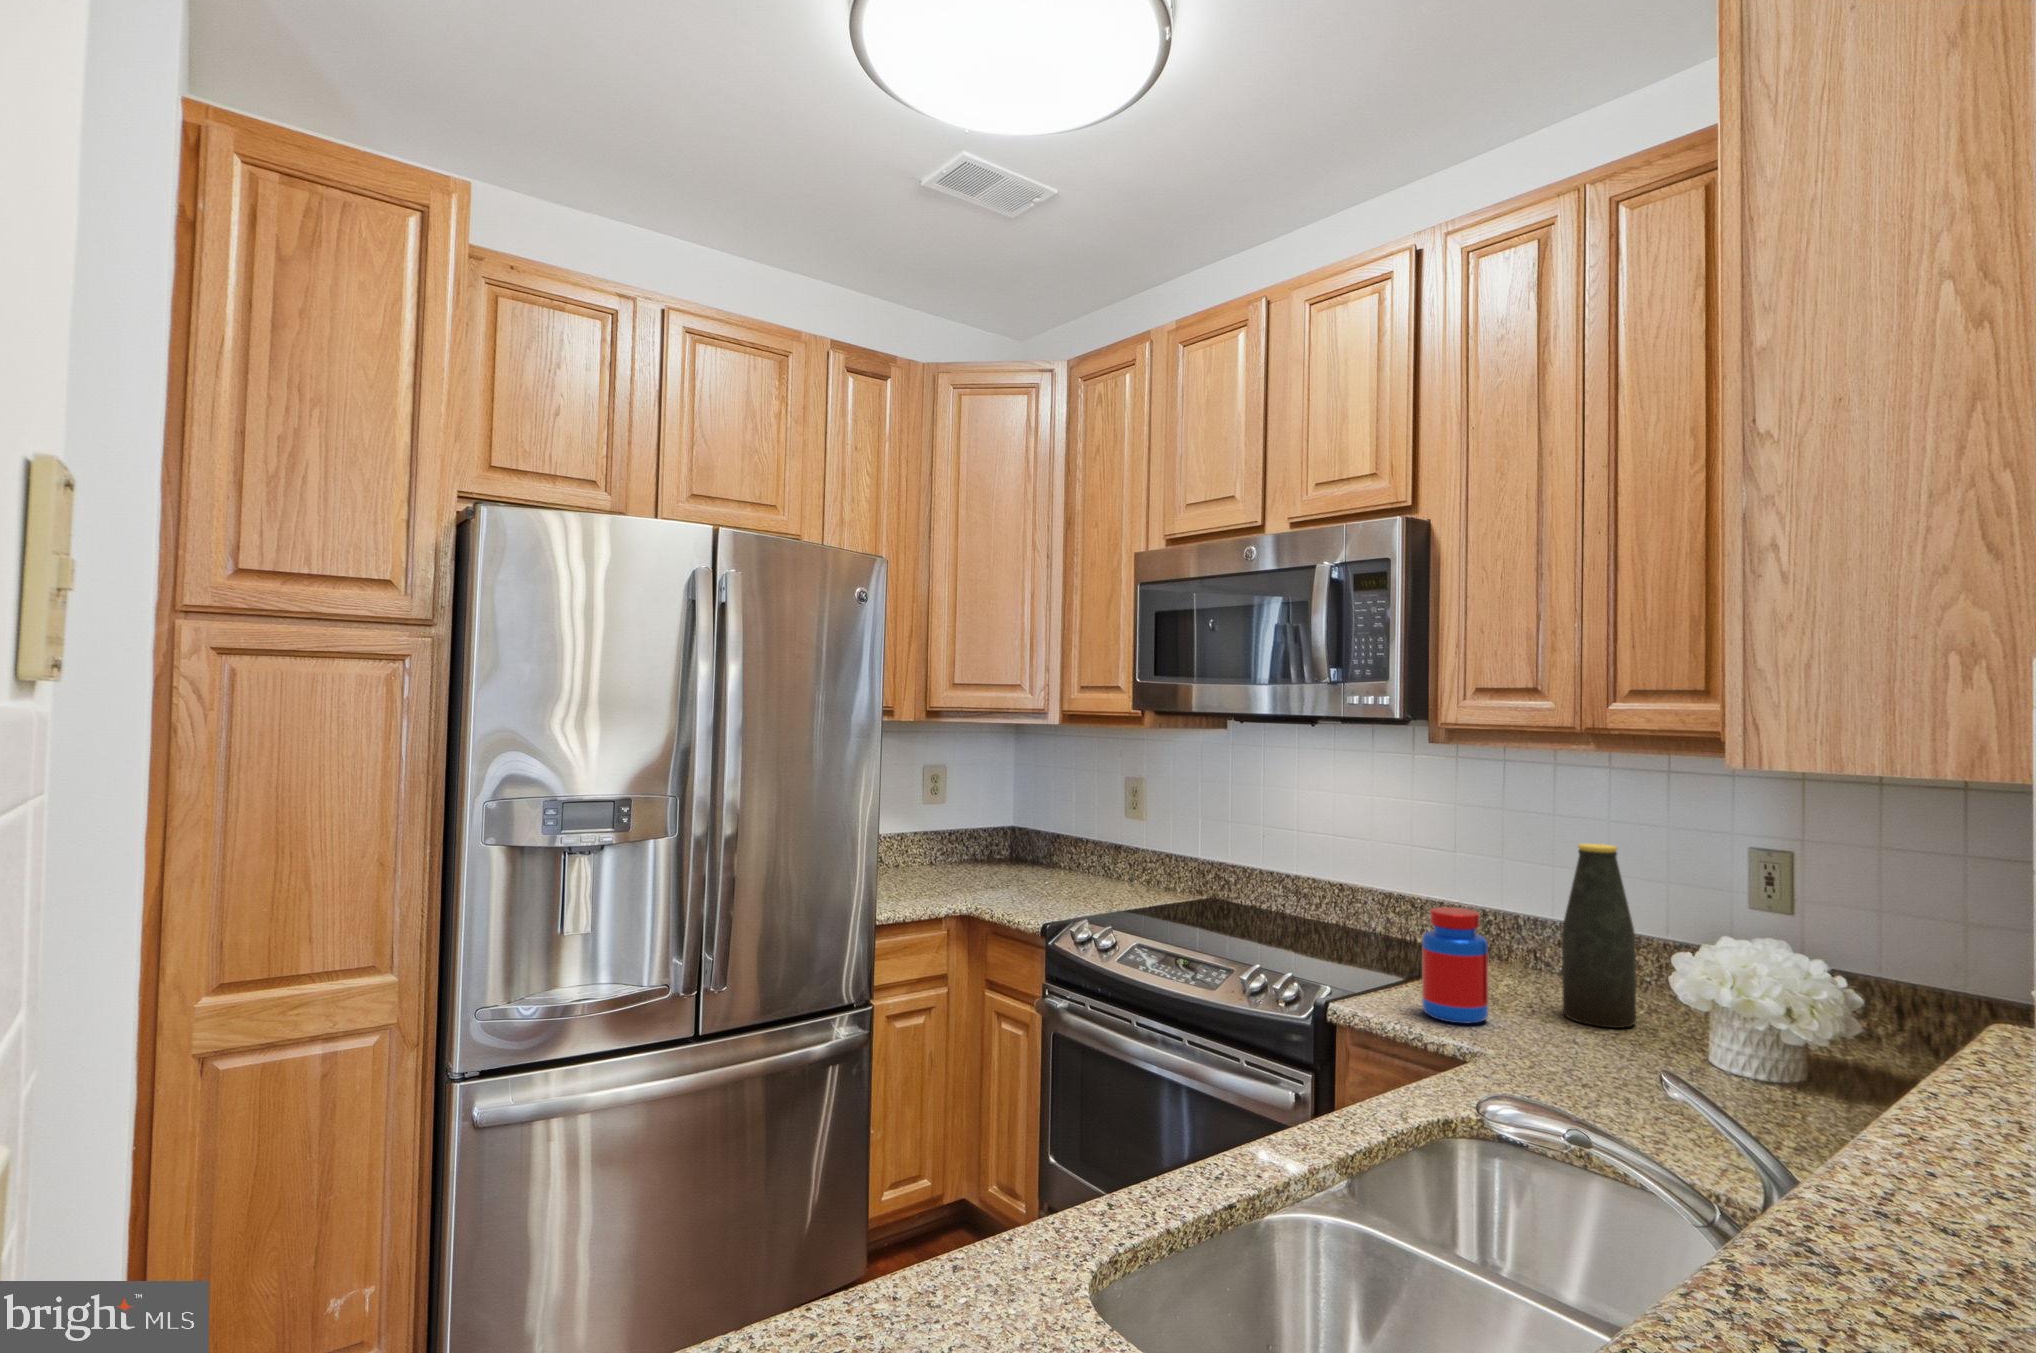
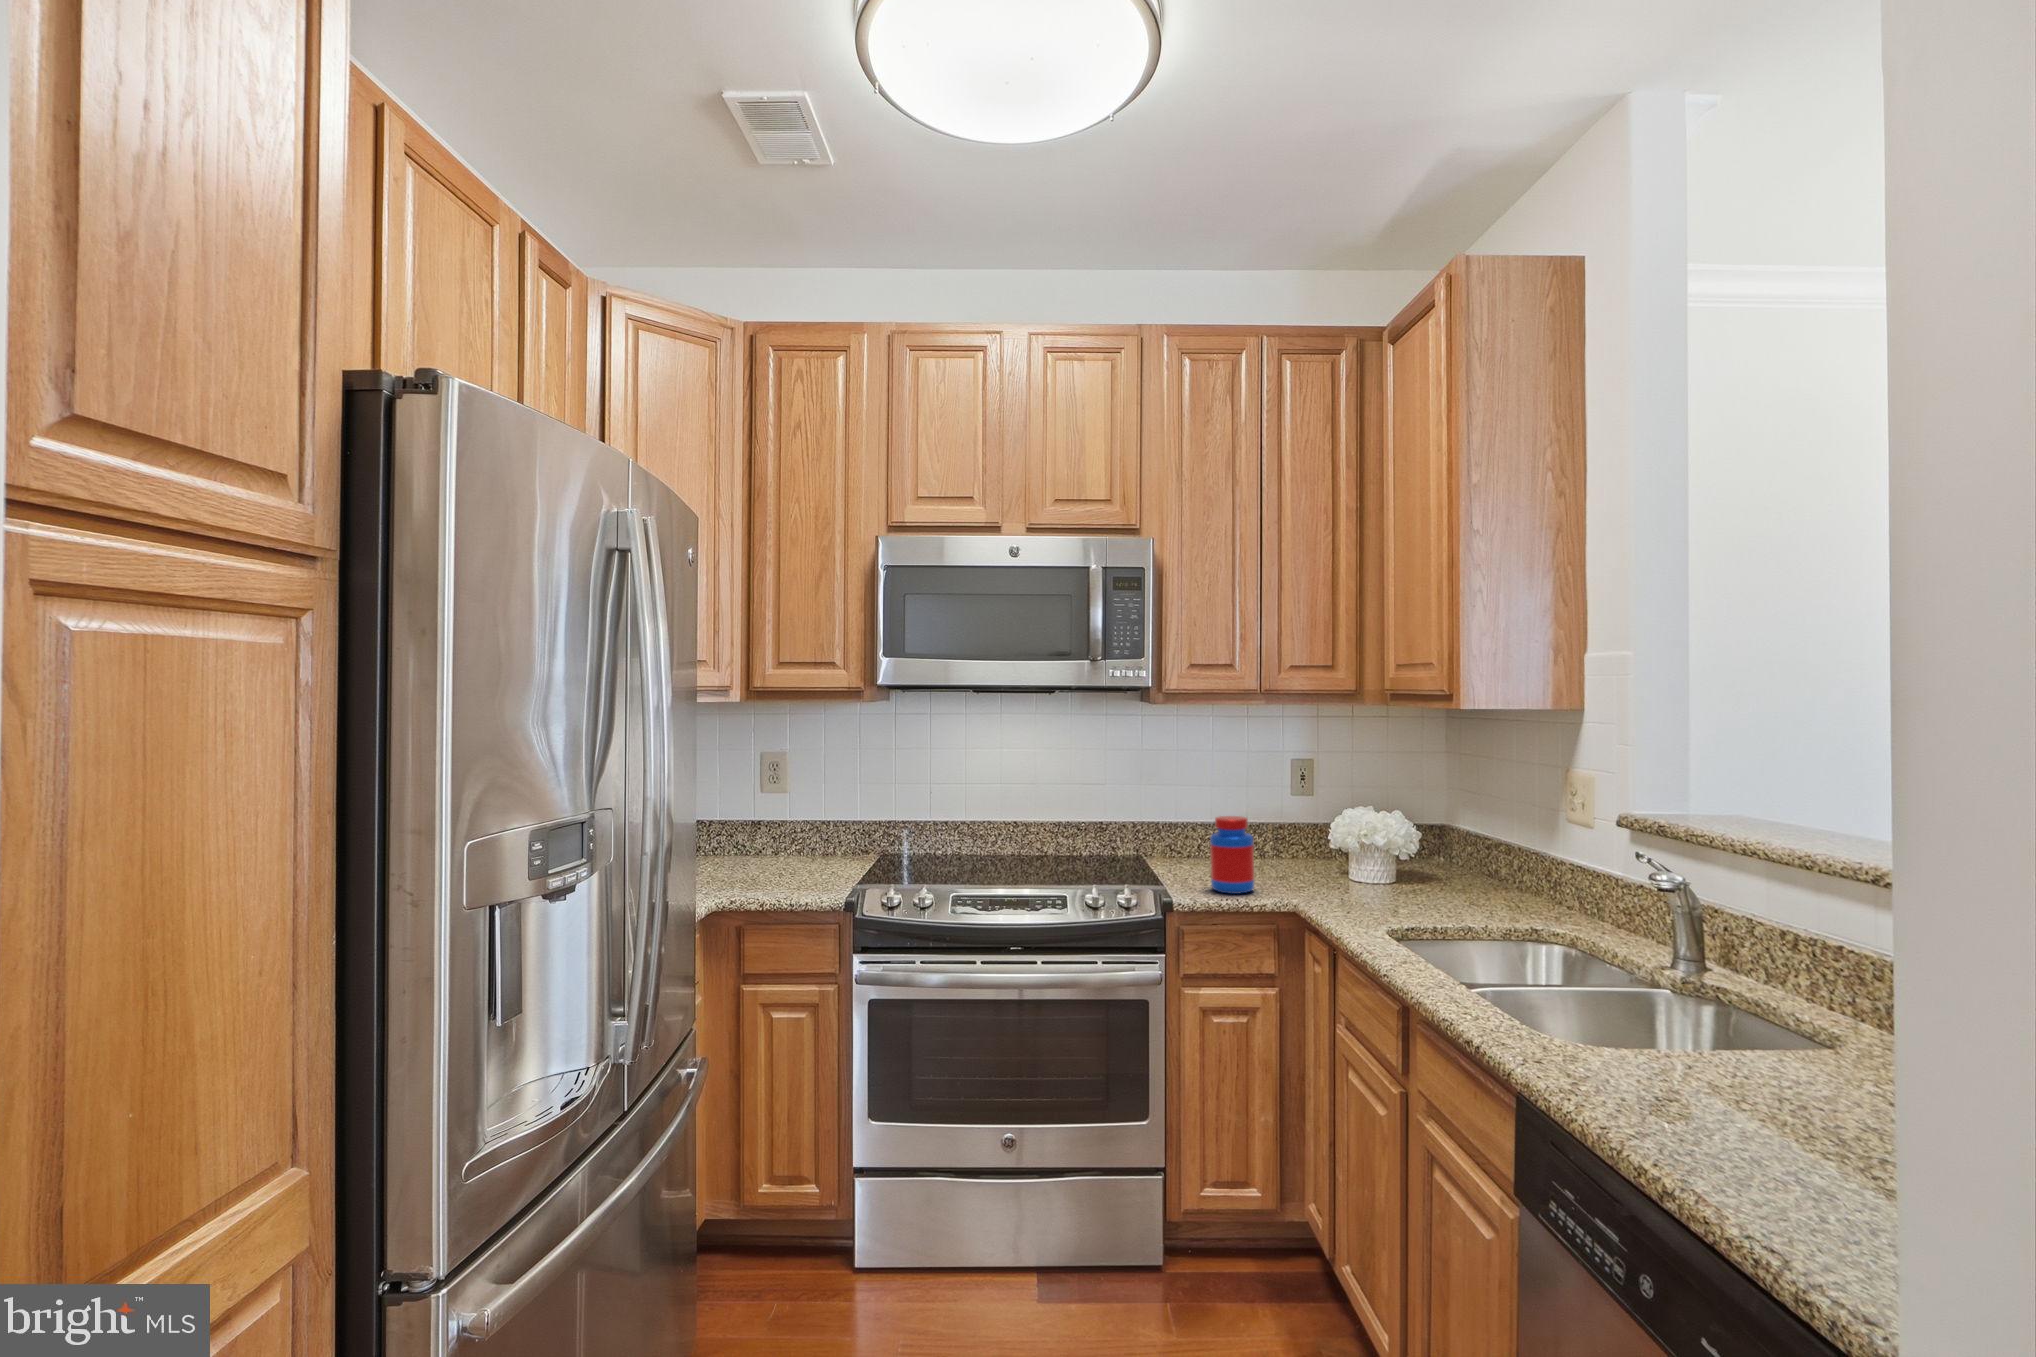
bottle: present [1562,844,1636,1028] -> none [1252,763,1296,879]

